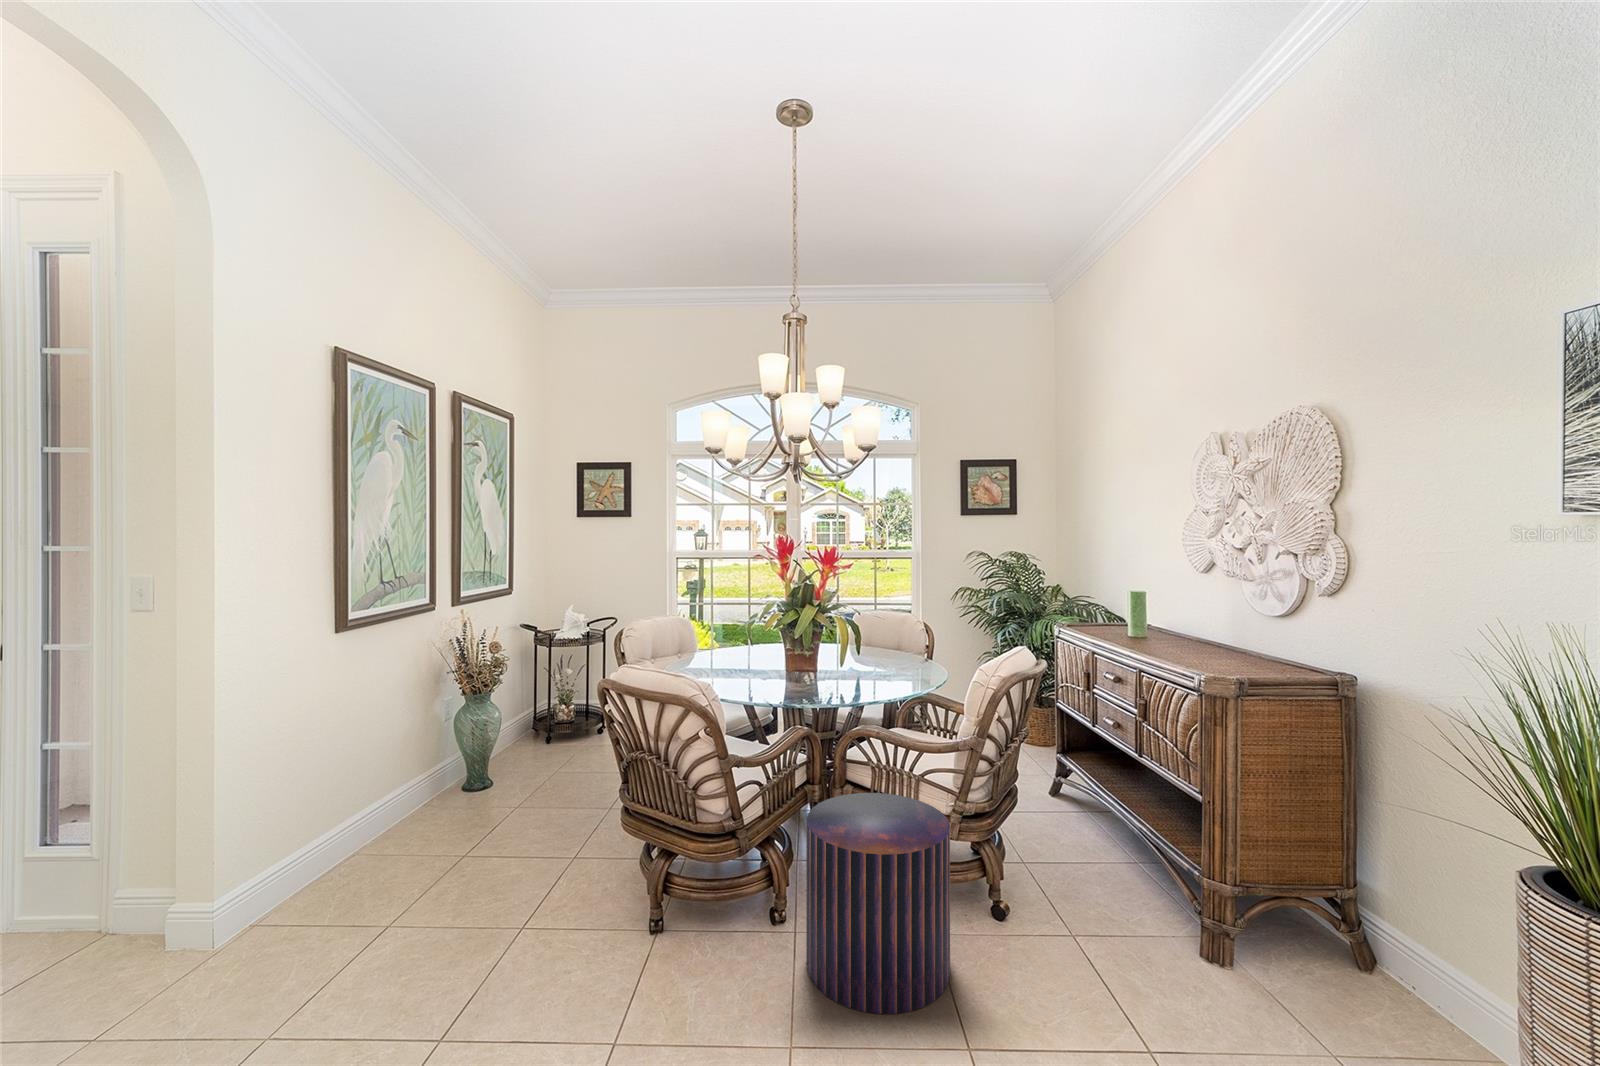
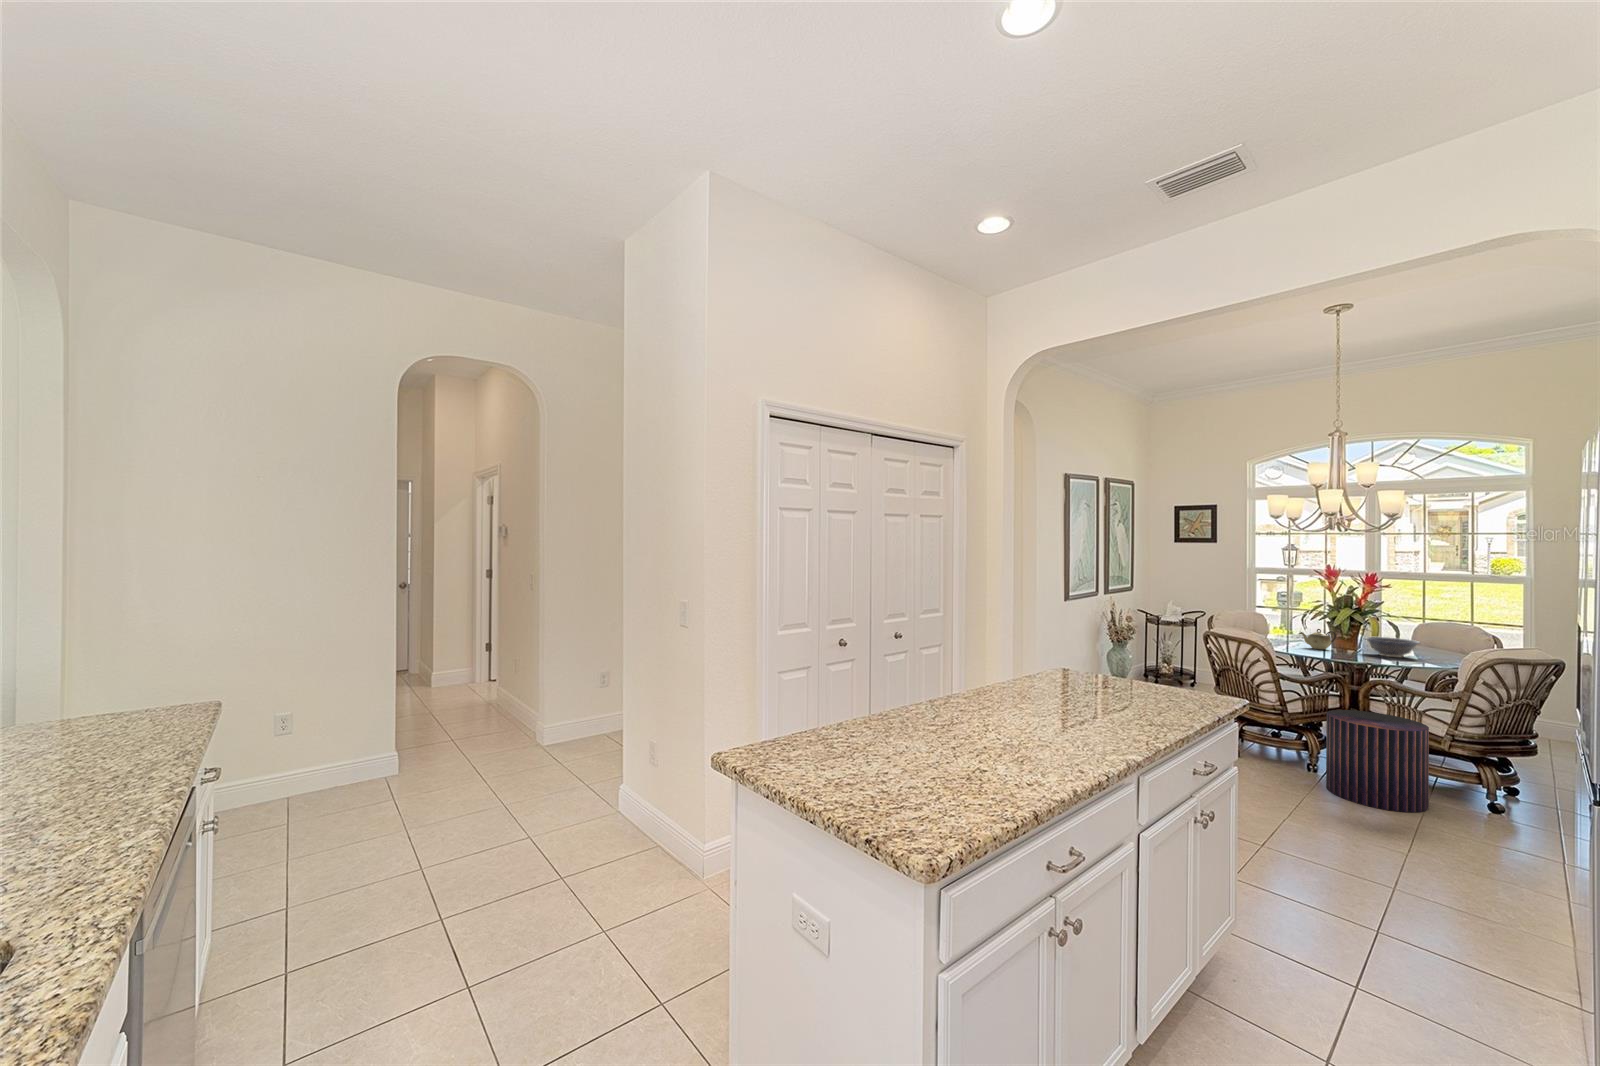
teapot: none [748,647,796,682] -> present [1299,629,1336,649]
decorative bowl: none [830,648,897,682] -> present [1364,637,1420,657]

